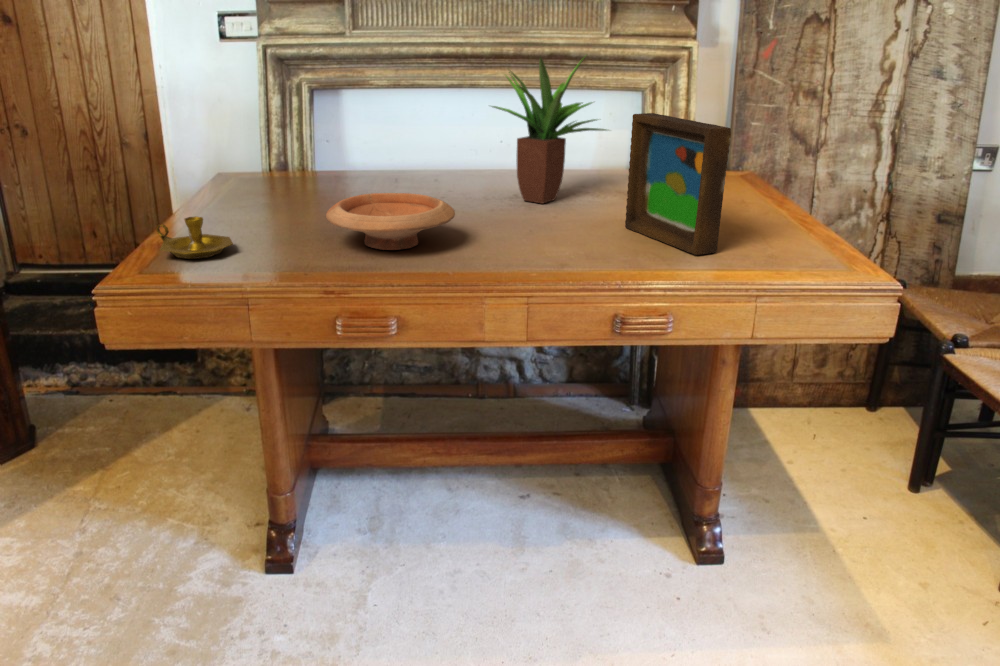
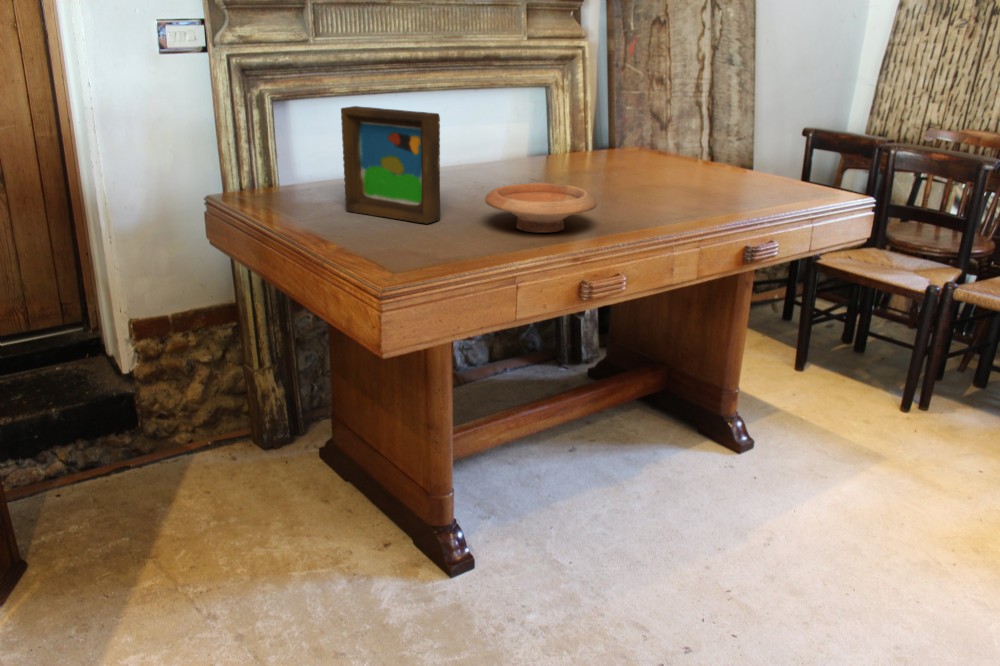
potted plant: present [492,58,606,204] -> none [511,55,616,186]
picture frame: present [625,113,731,255] -> present [341,106,440,224]
candlestick: present [156,217,233,259] -> none [365,223,446,263]

